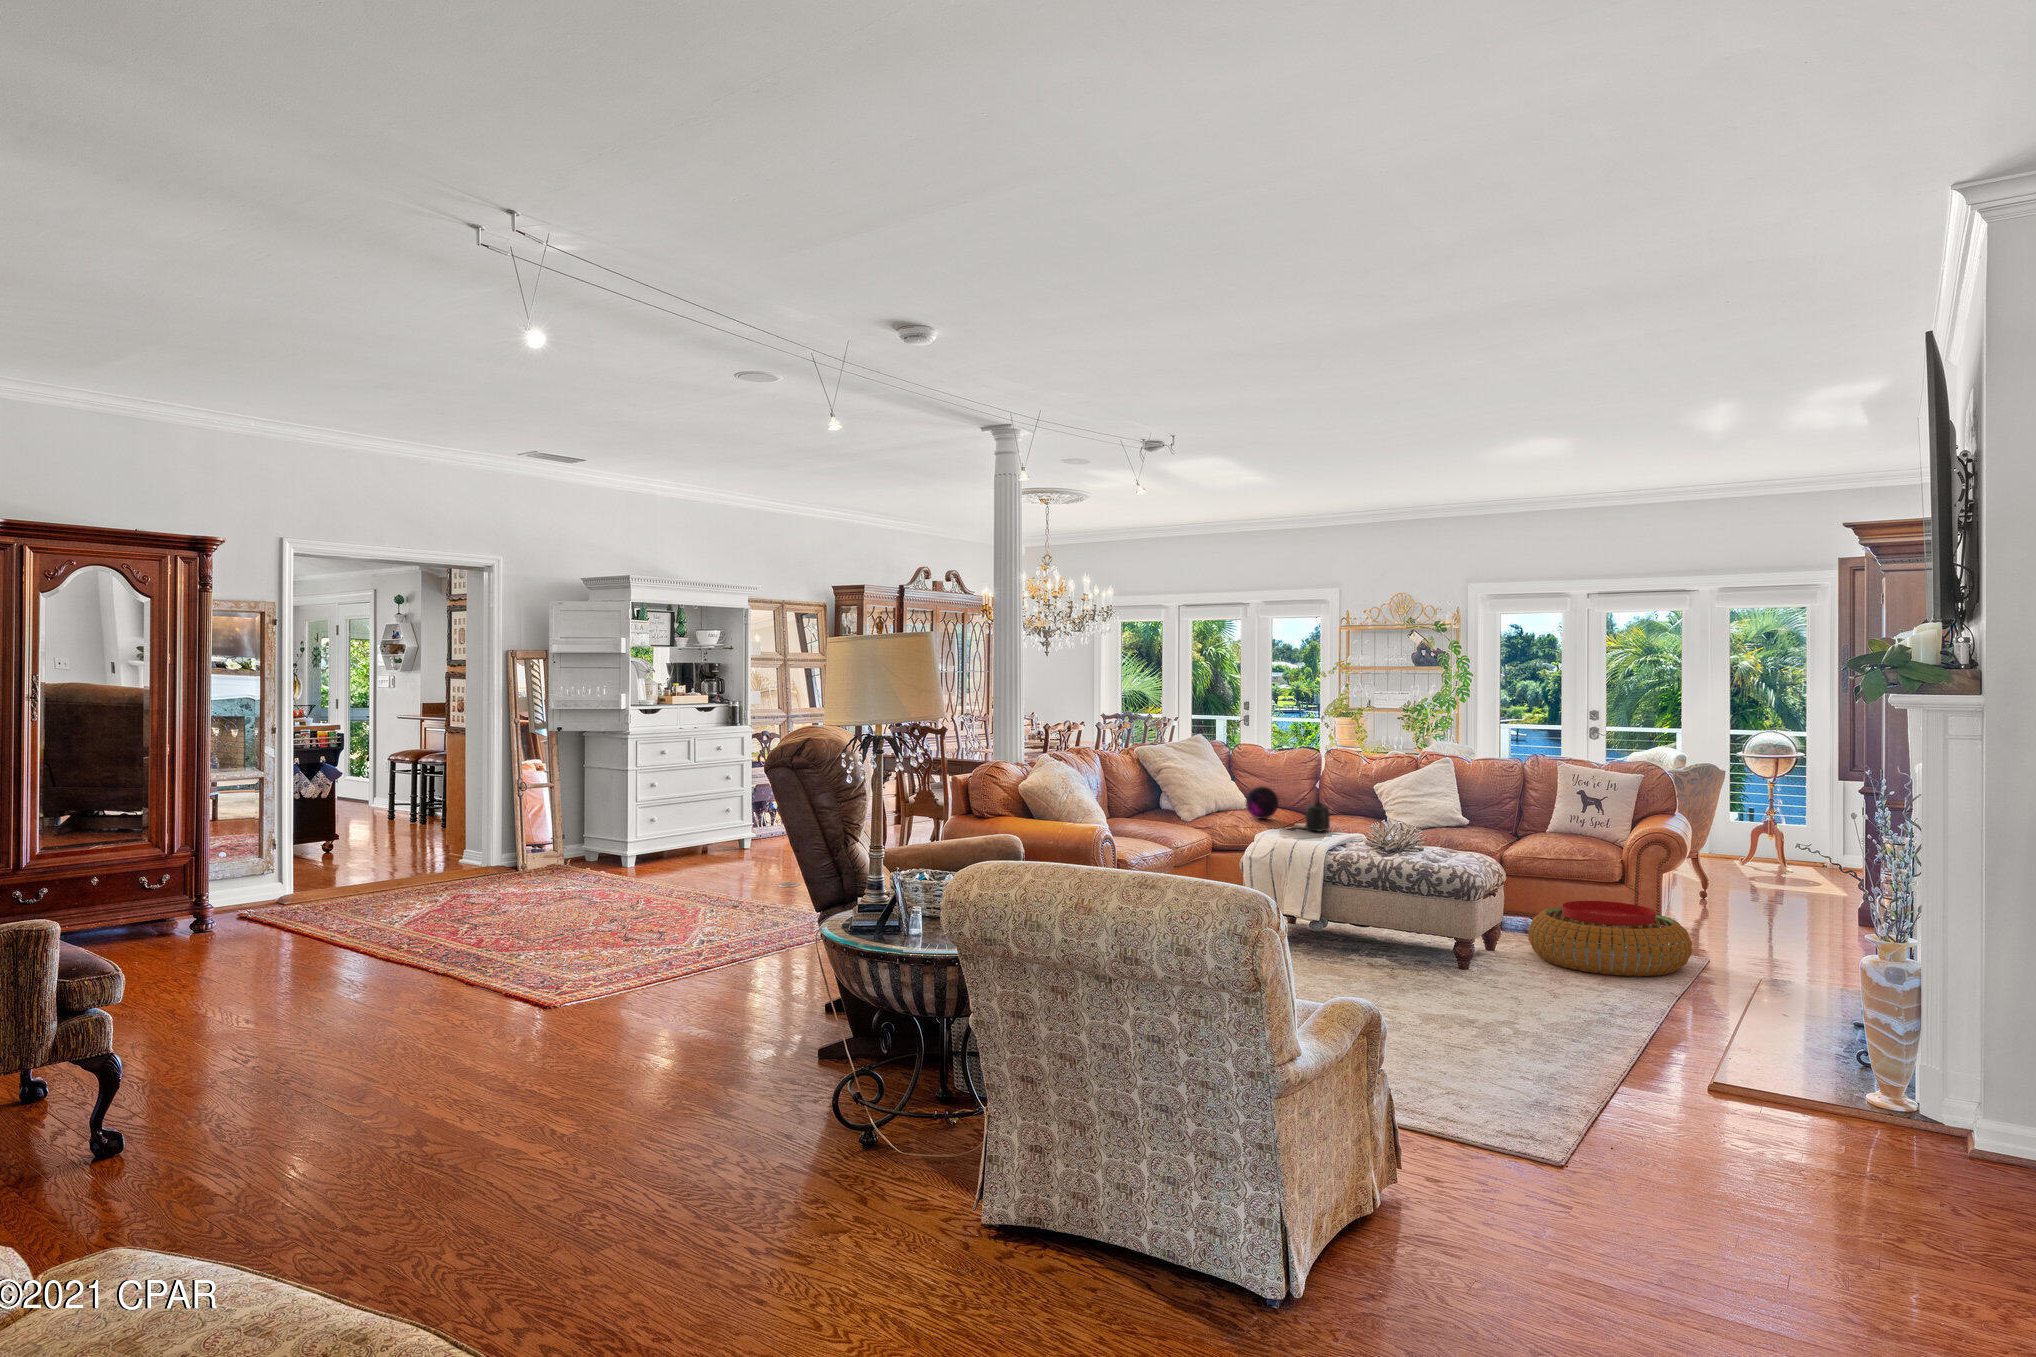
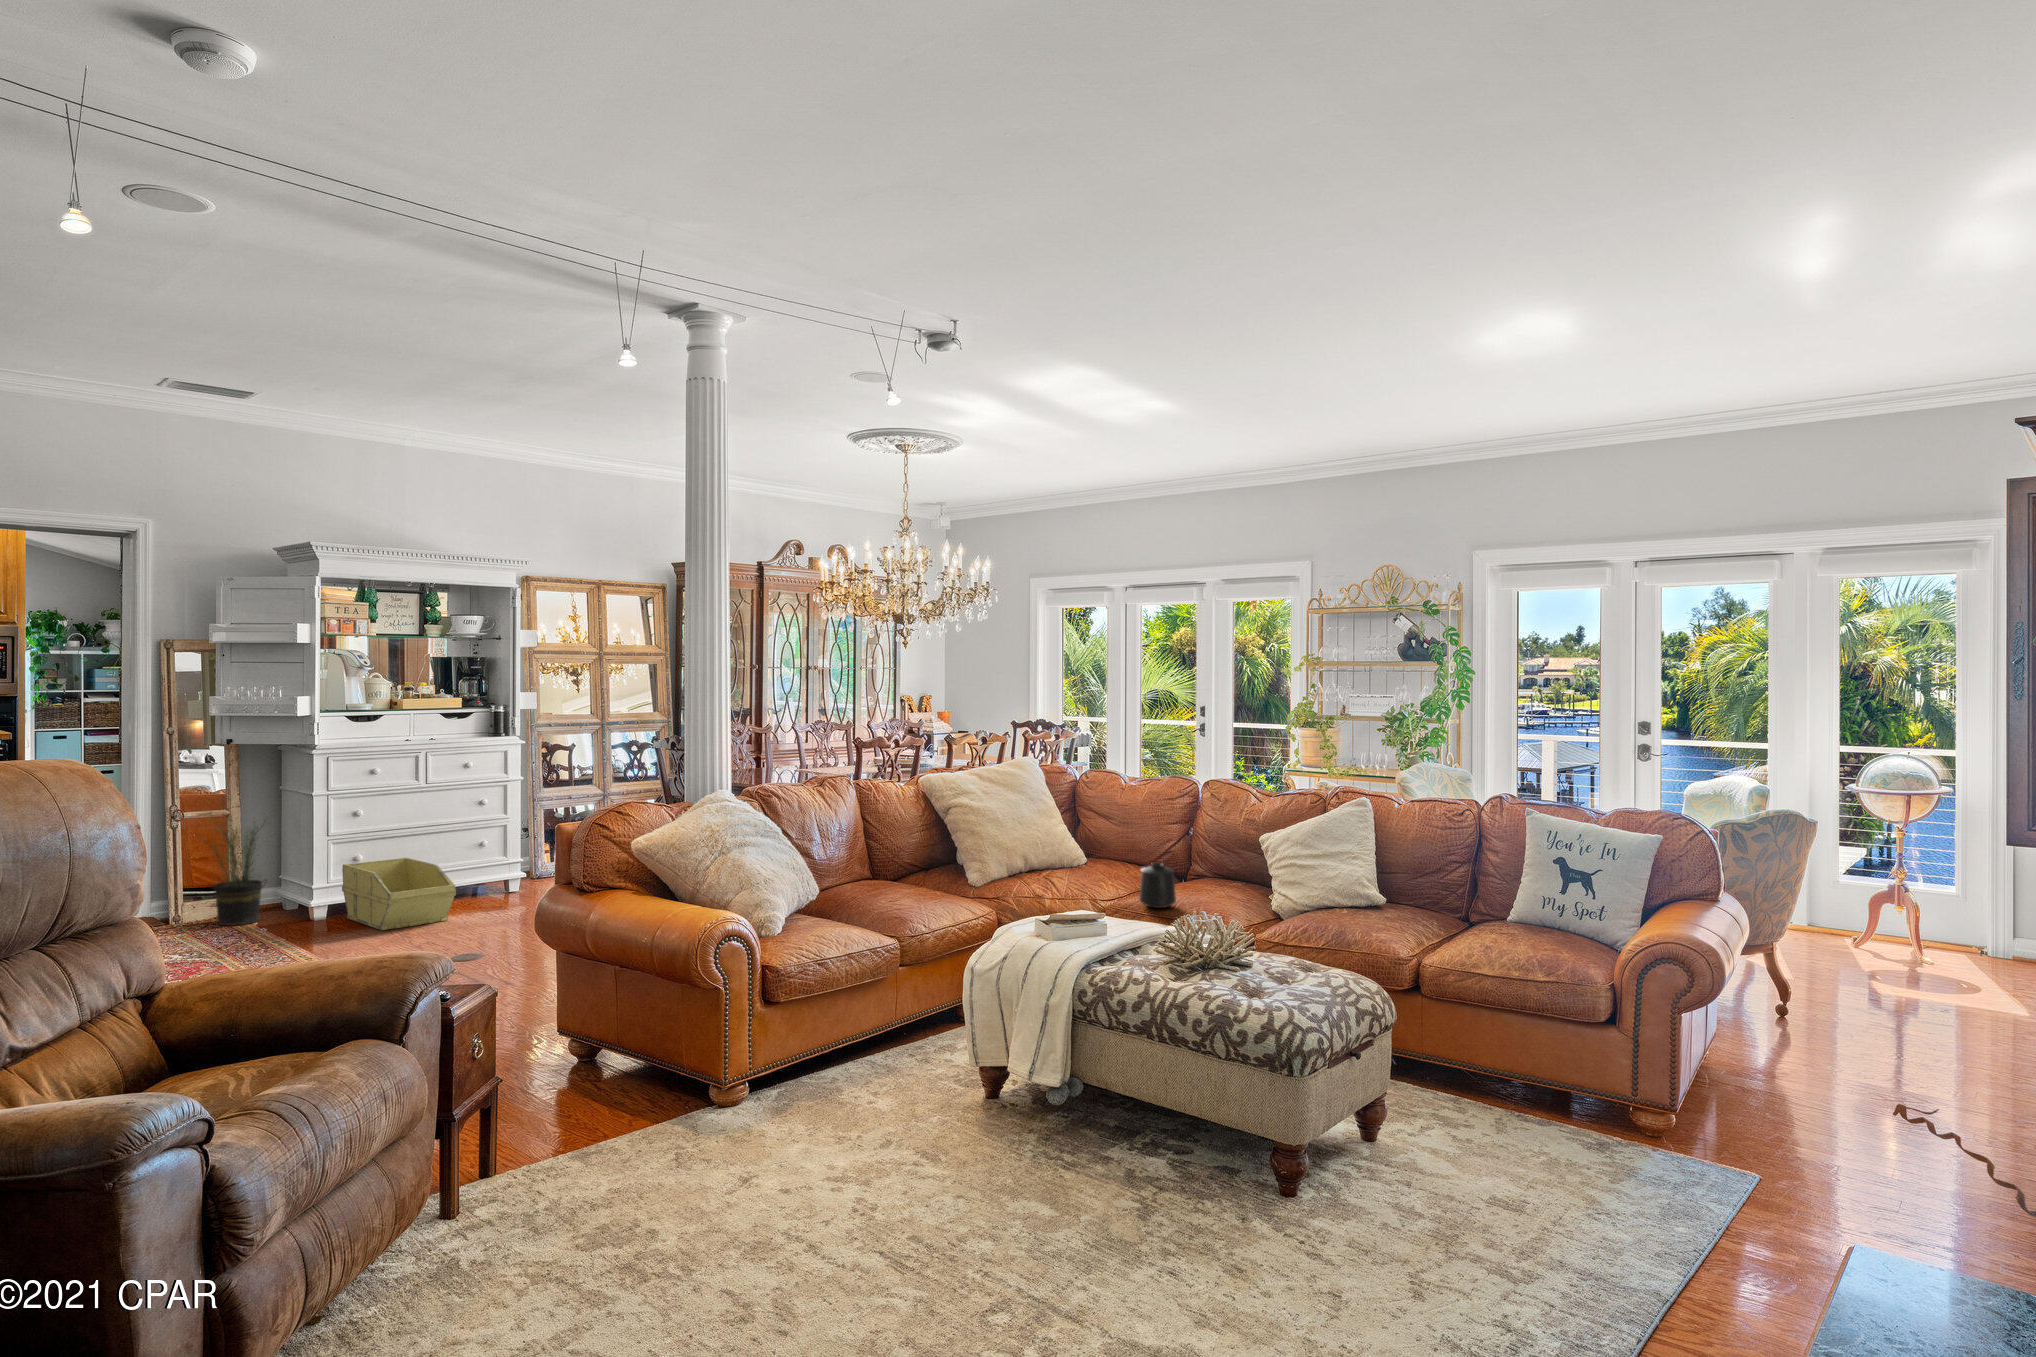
potted plant: none [541,778,603,871] -> present [204,812,272,926]
decorative orb: present [1246,786,1279,819] -> none [1069,834,1117,882]
storage bin: none [648,820,745,871] -> present [342,858,456,930]
pouf: present [1528,901,1692,976] -> none [1416,1071,1717,1249]

